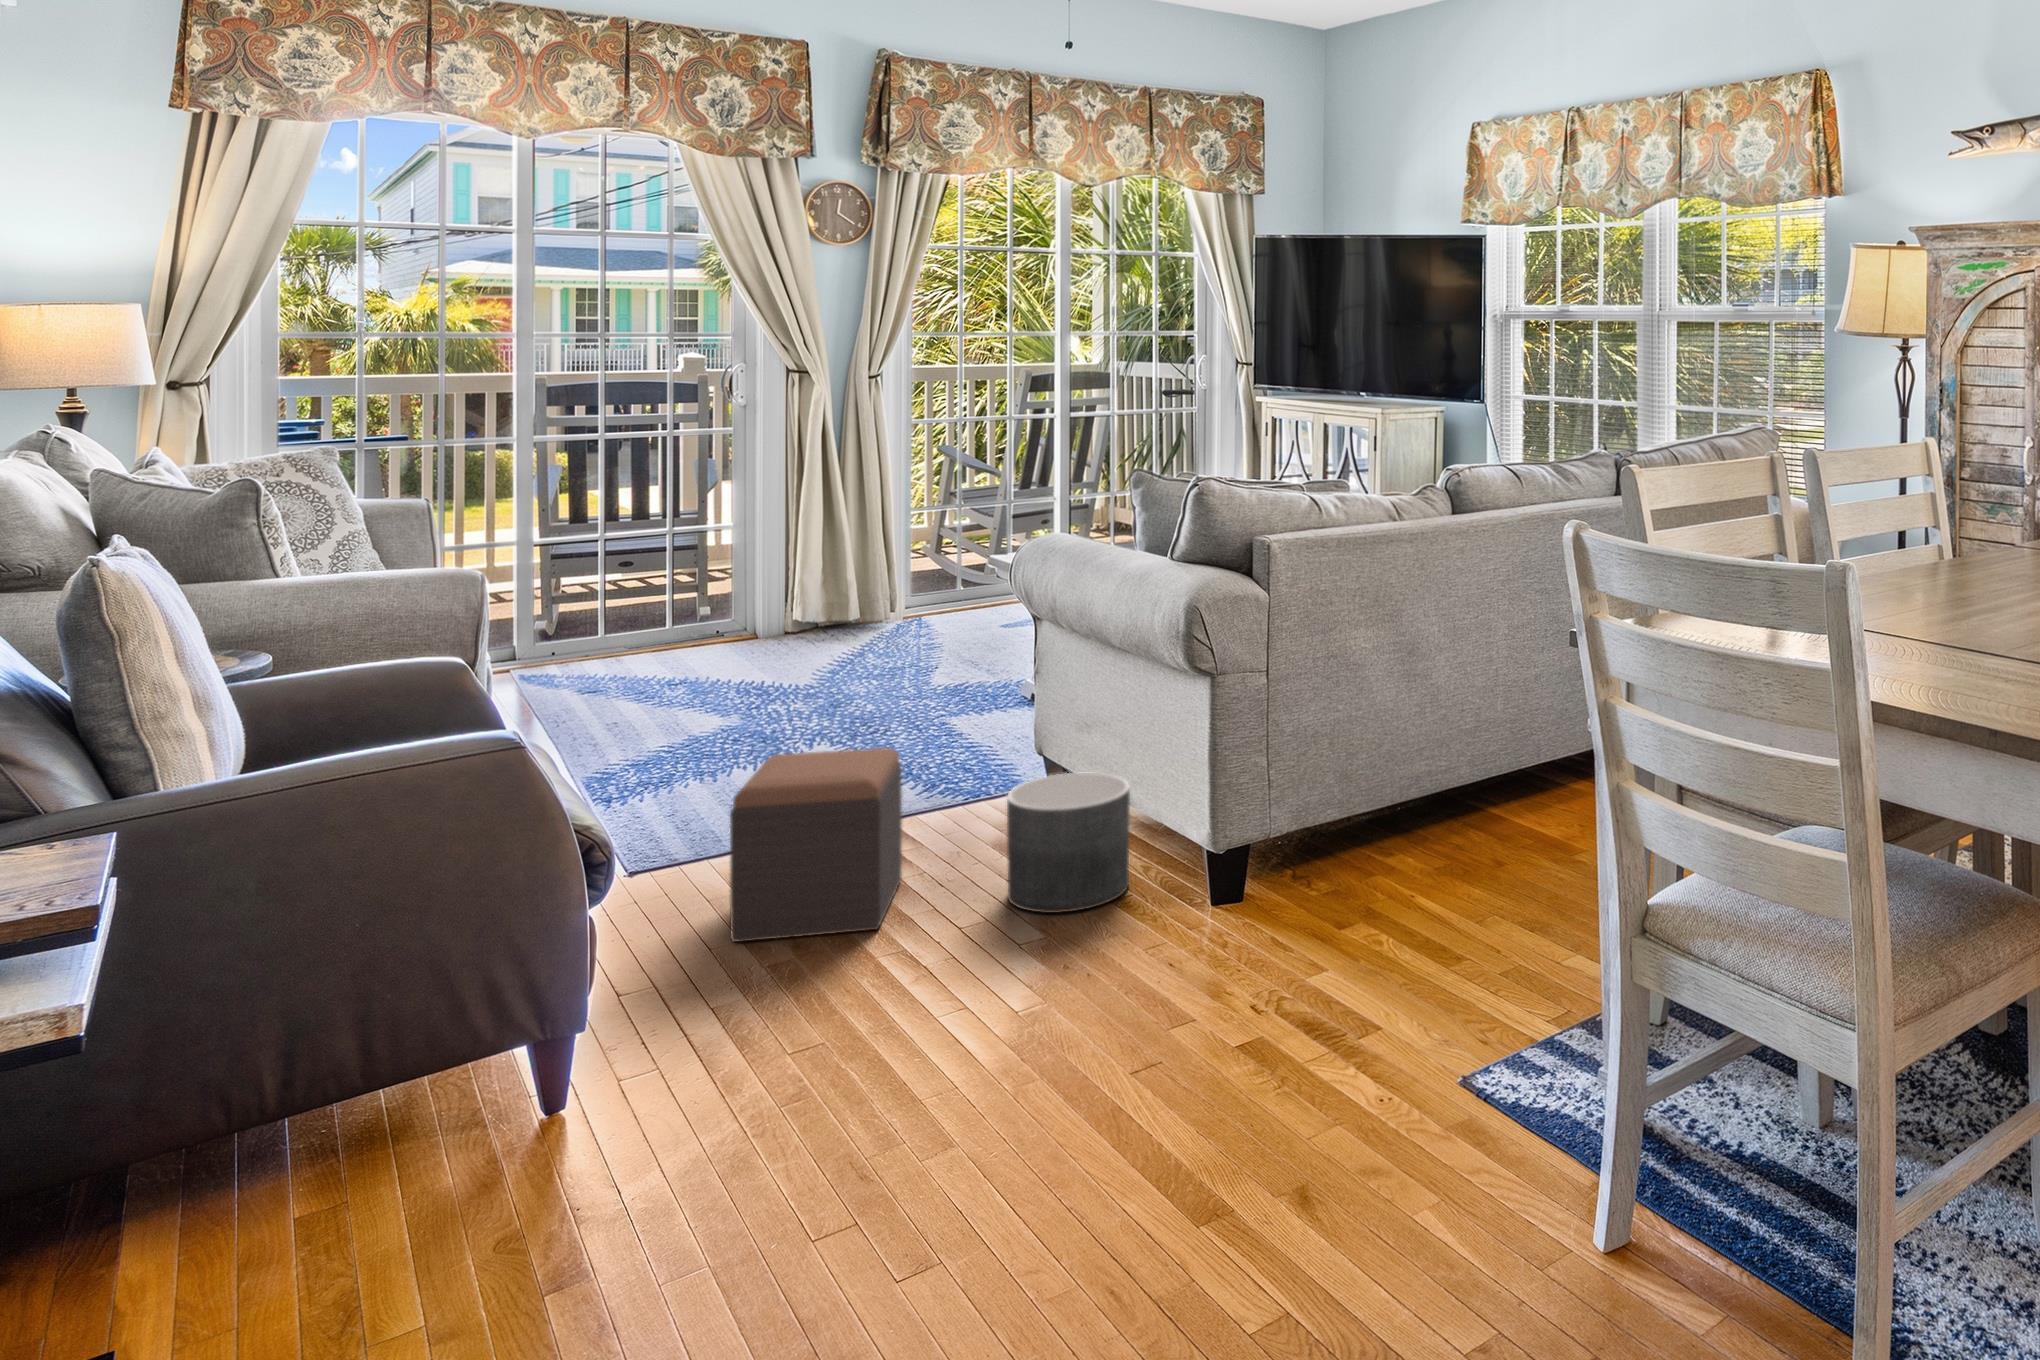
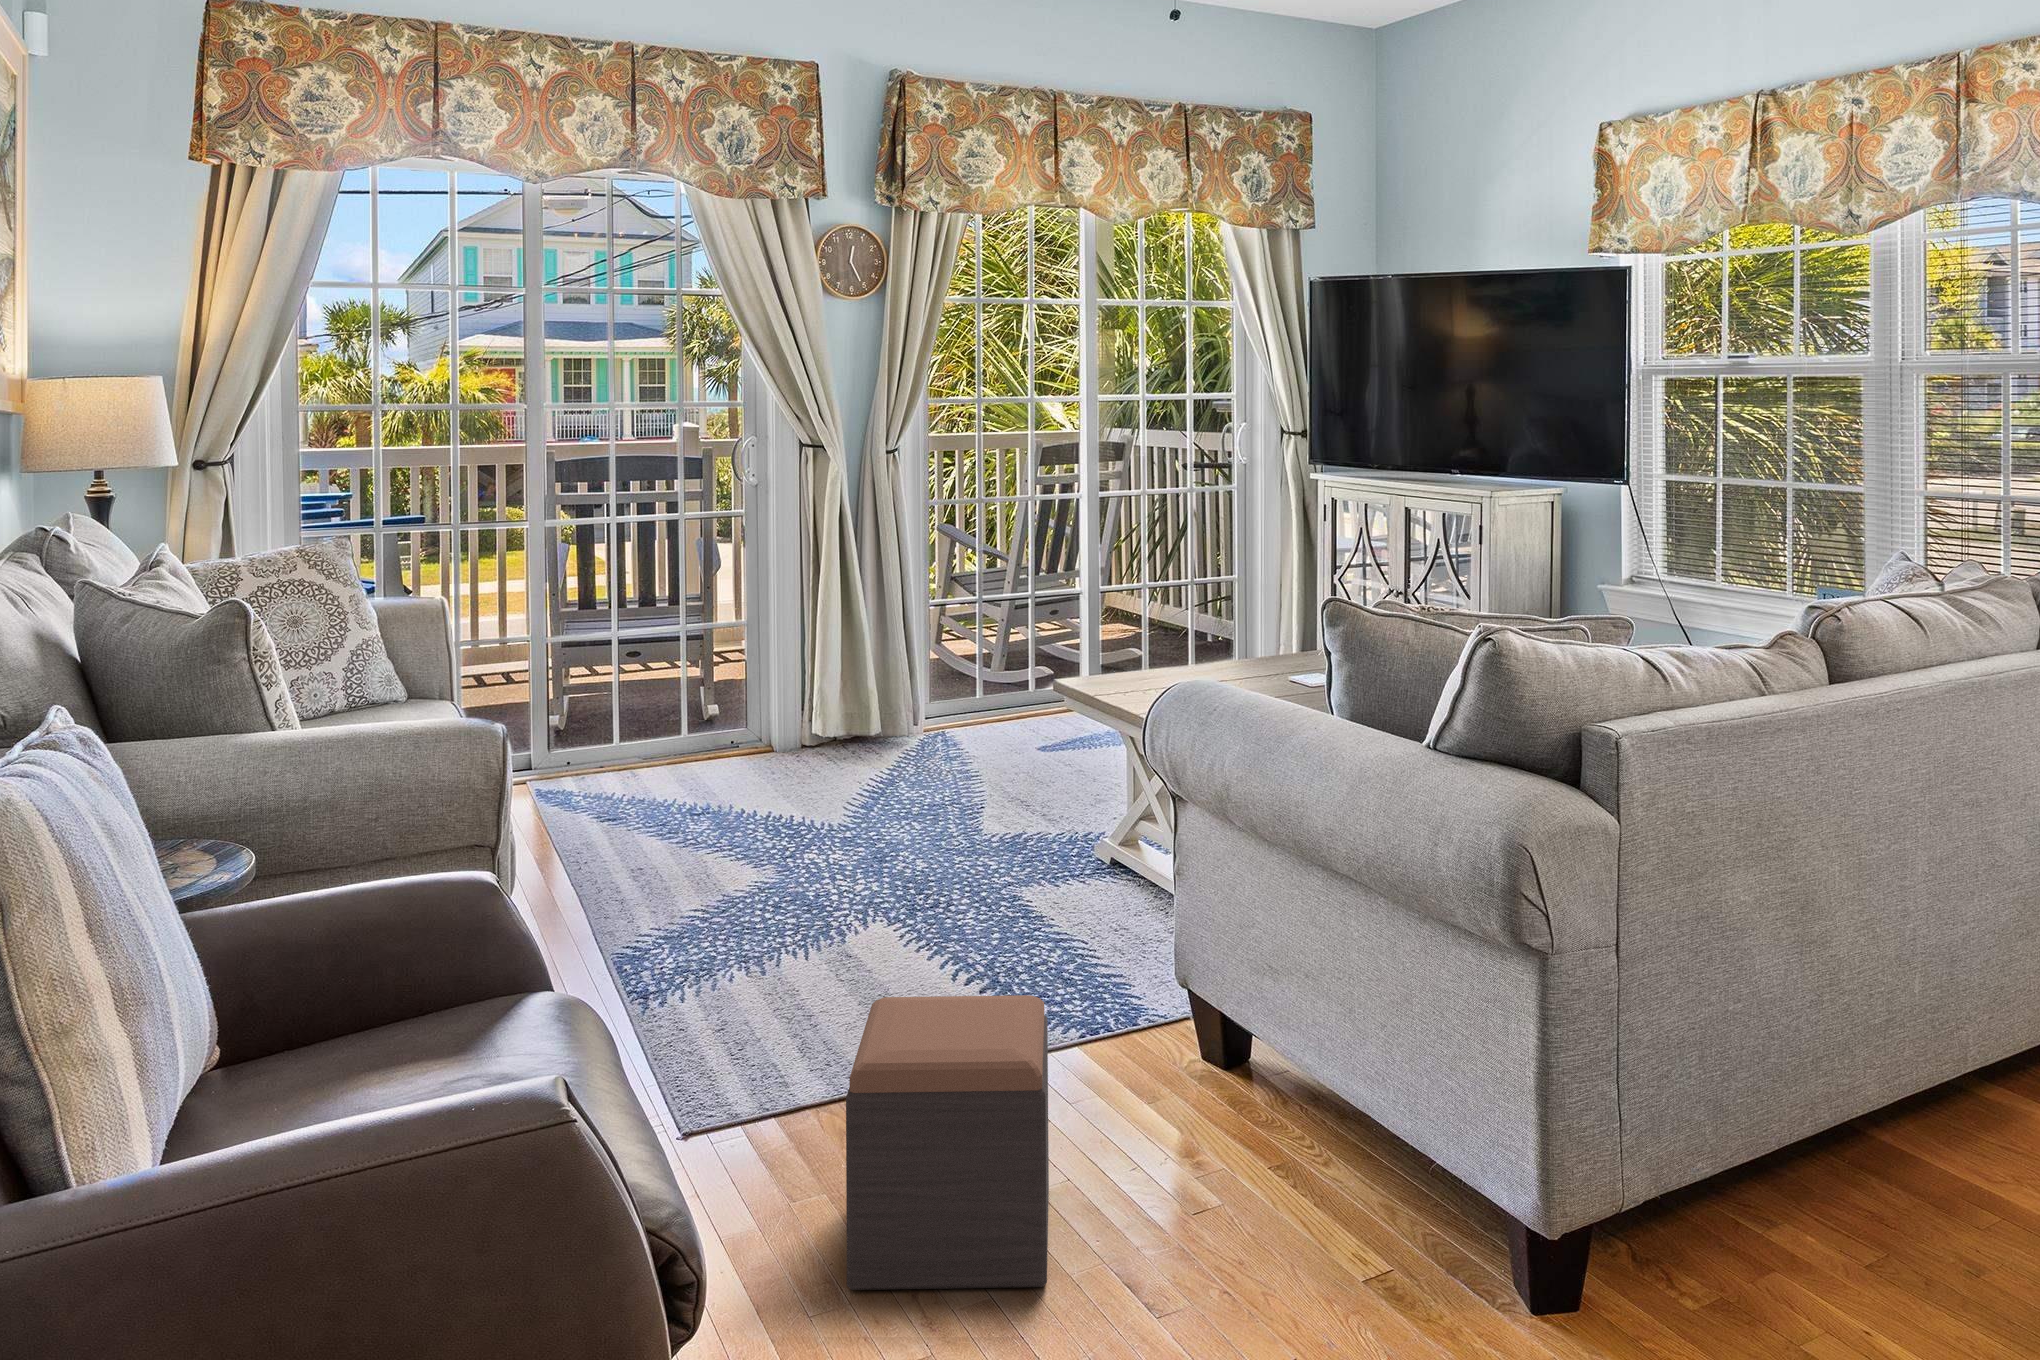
planter: present [1007,772,1130,913] -> none [1207,1047,1383,1282]

